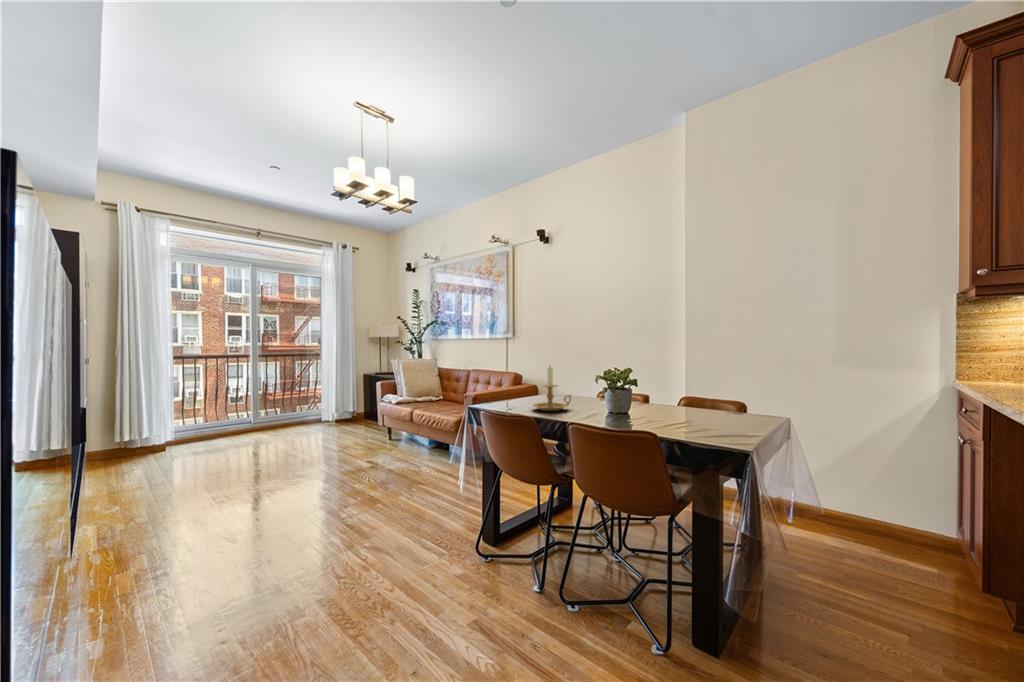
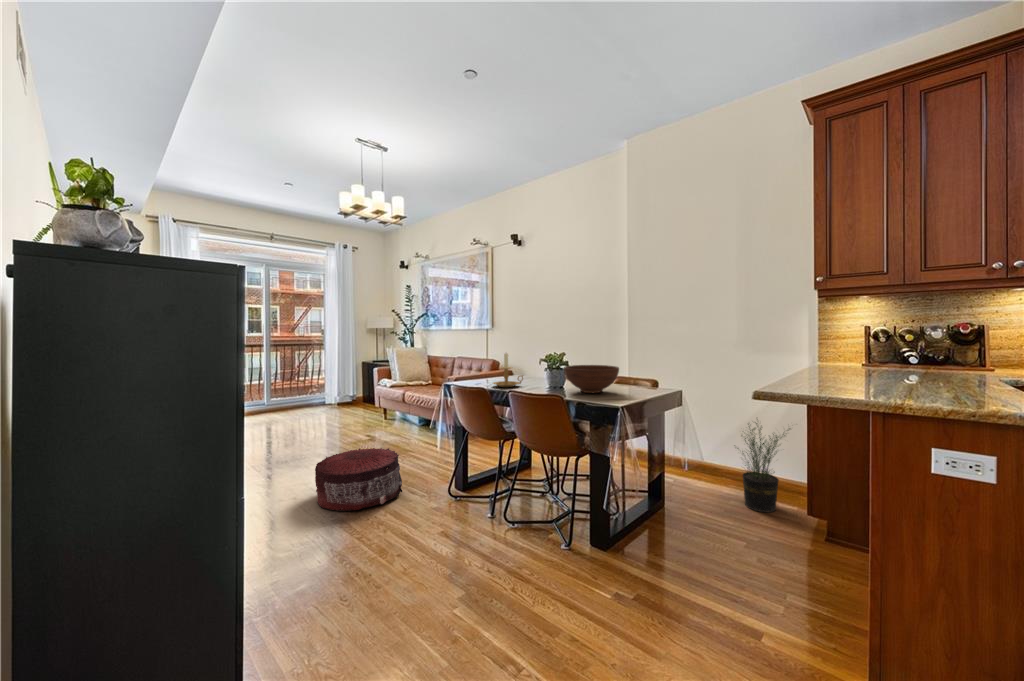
fruit bowl: none [635,382,714,422] -> present [564,365,619,393]
potted plant: none [852,447,959,586] -> present [737,422,790,512]
pouf: none [297,487,414,583] -> present [315,448,402,511]

